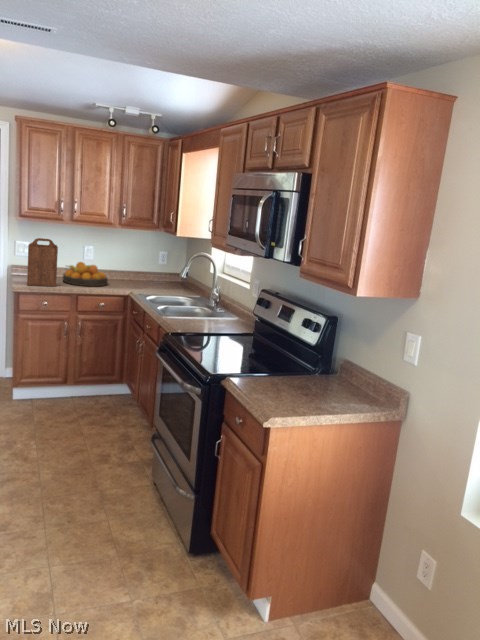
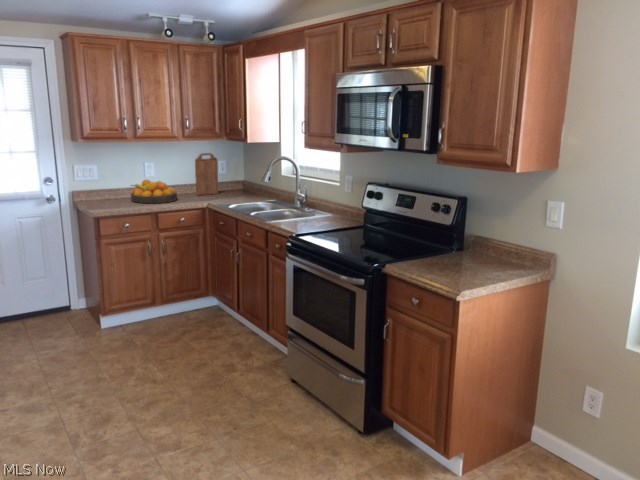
cutting board: present [27,238,58,286] -> present [195,153,218,195]

